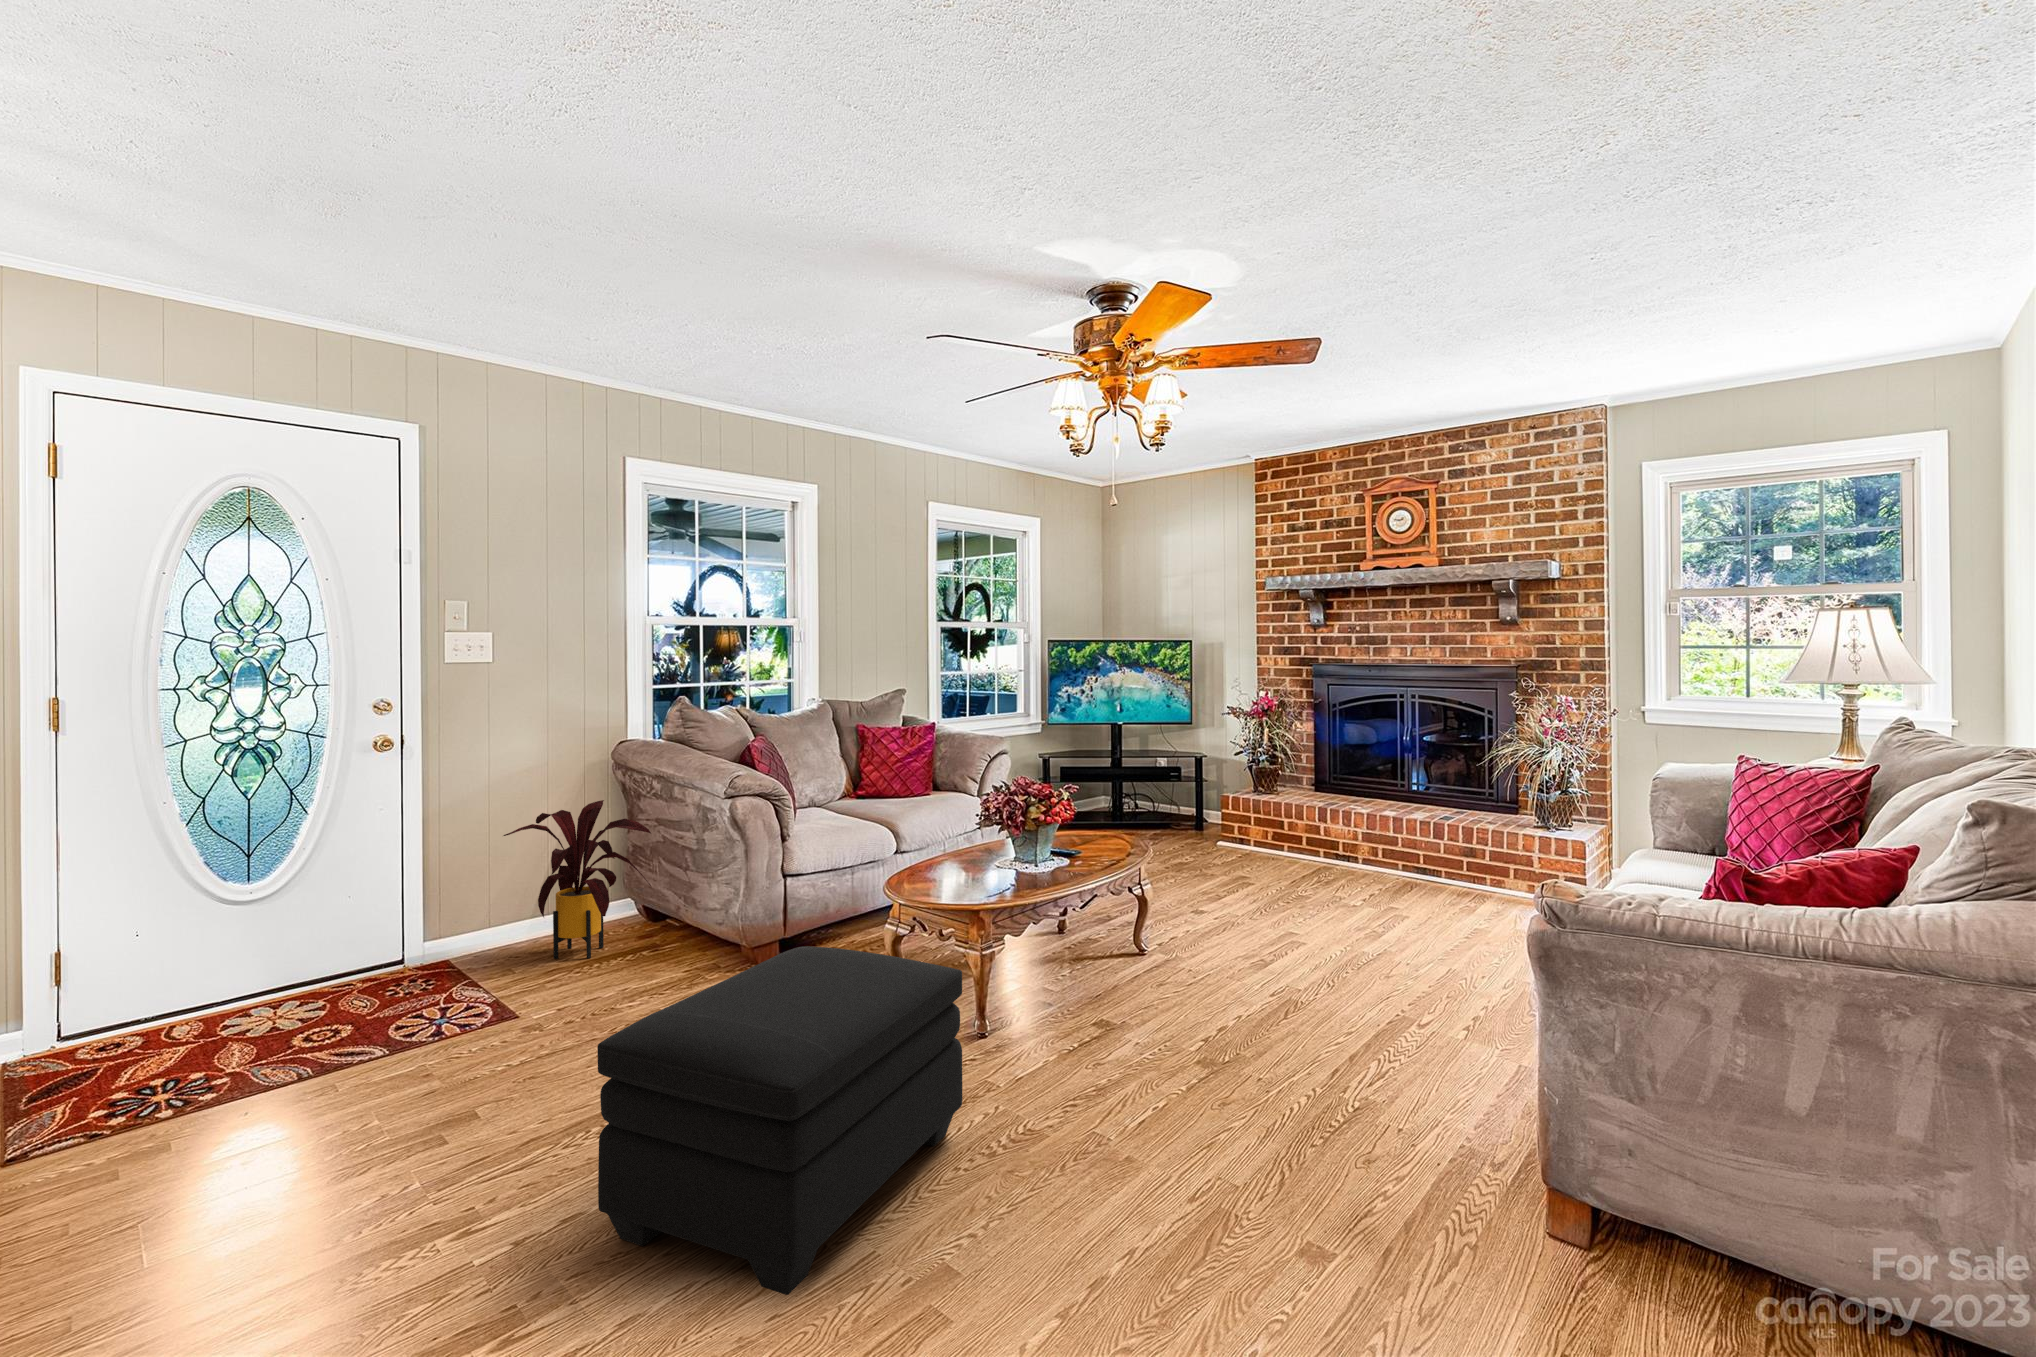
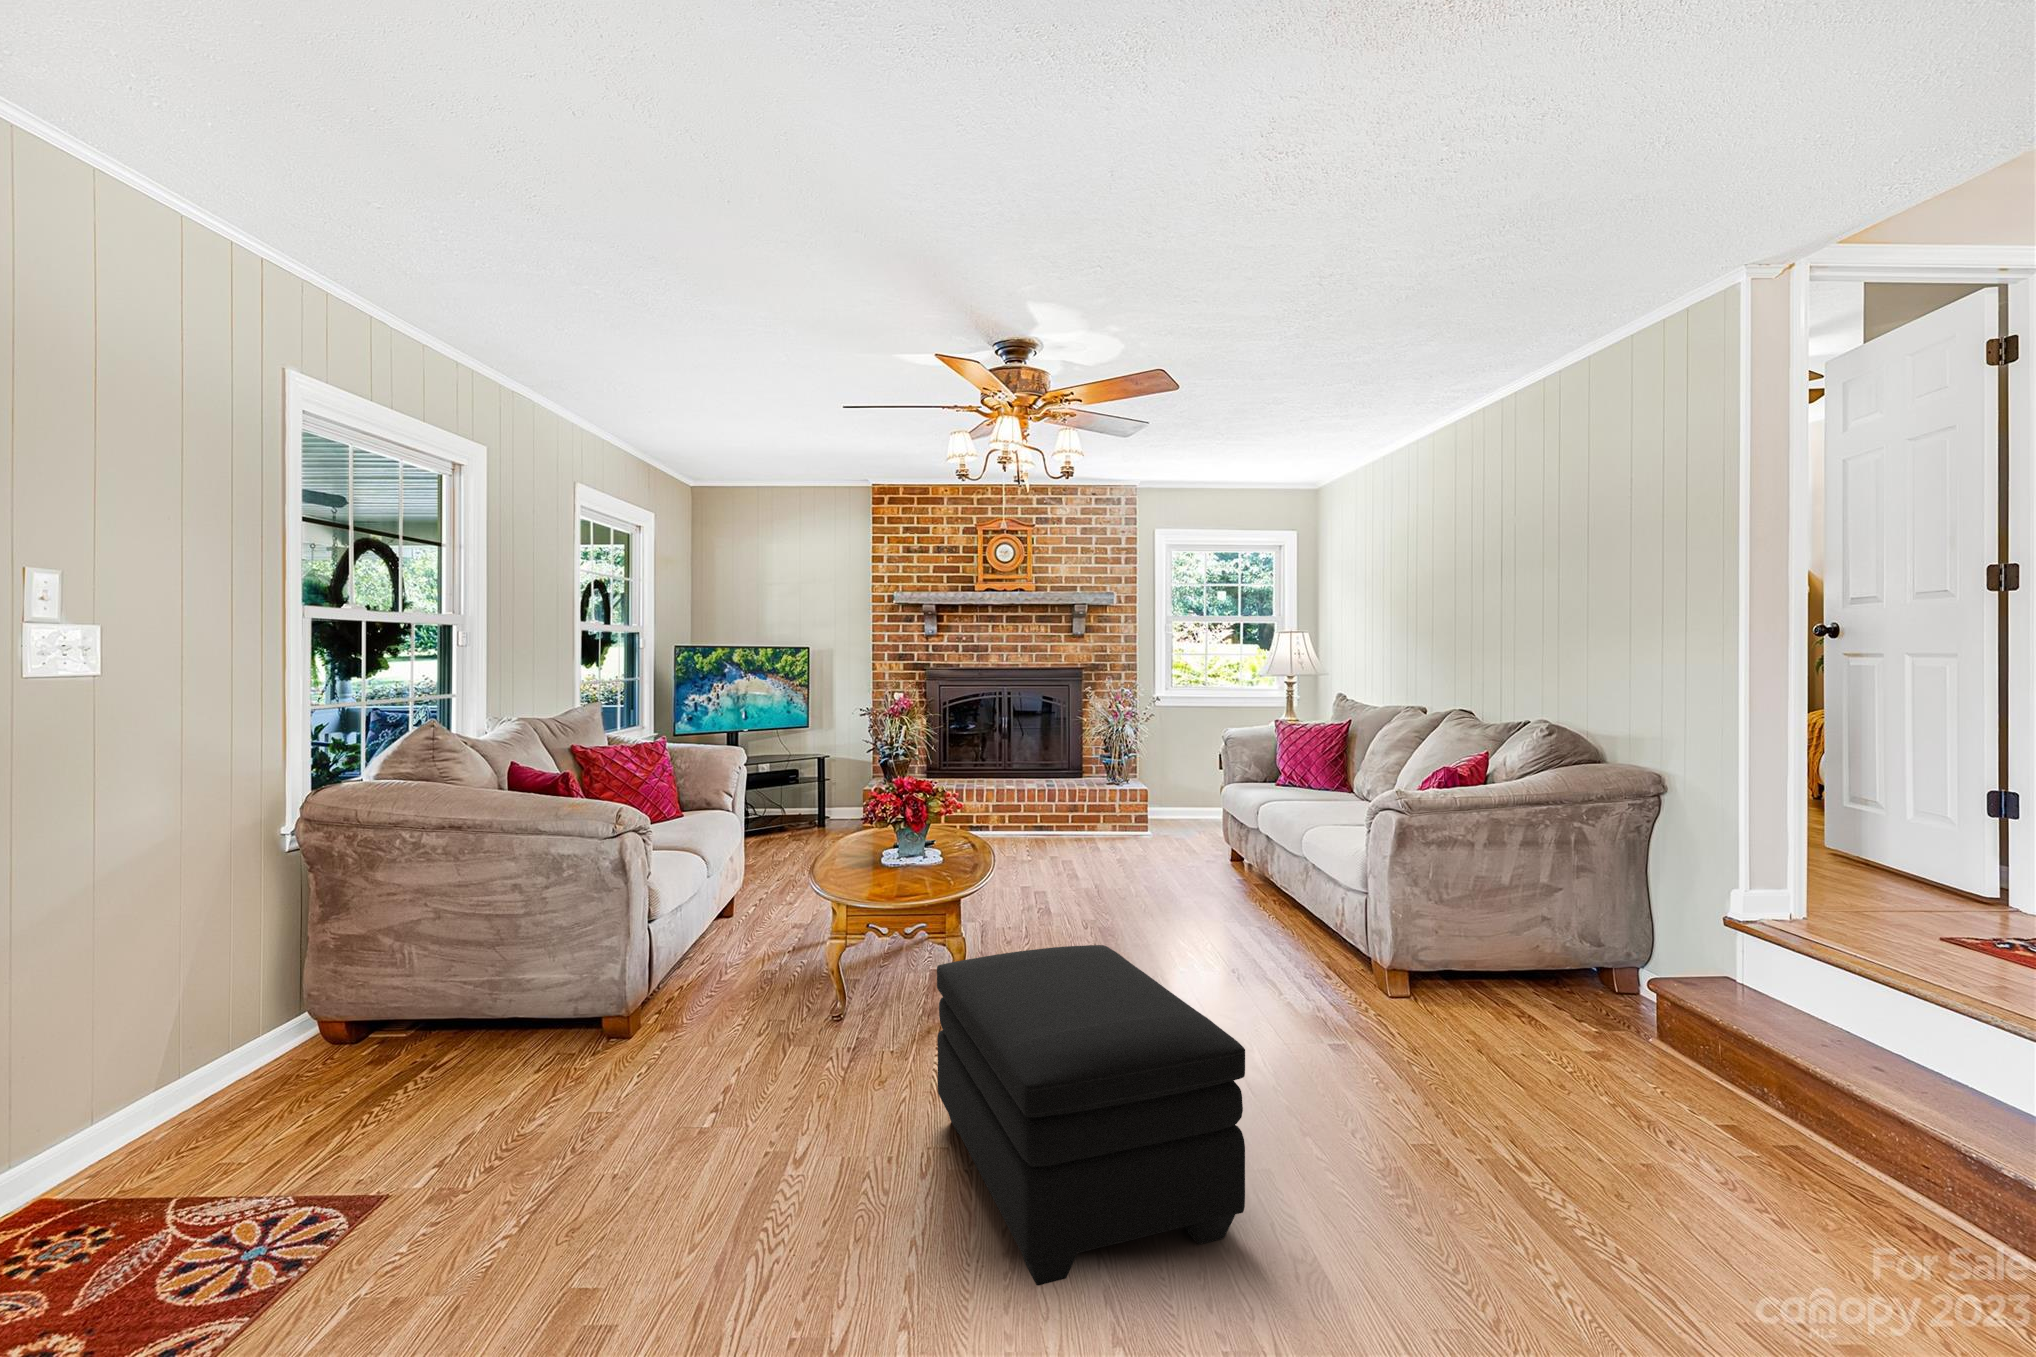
house plant: present [504,800,651,959] -> none [193,878,468,1122]

